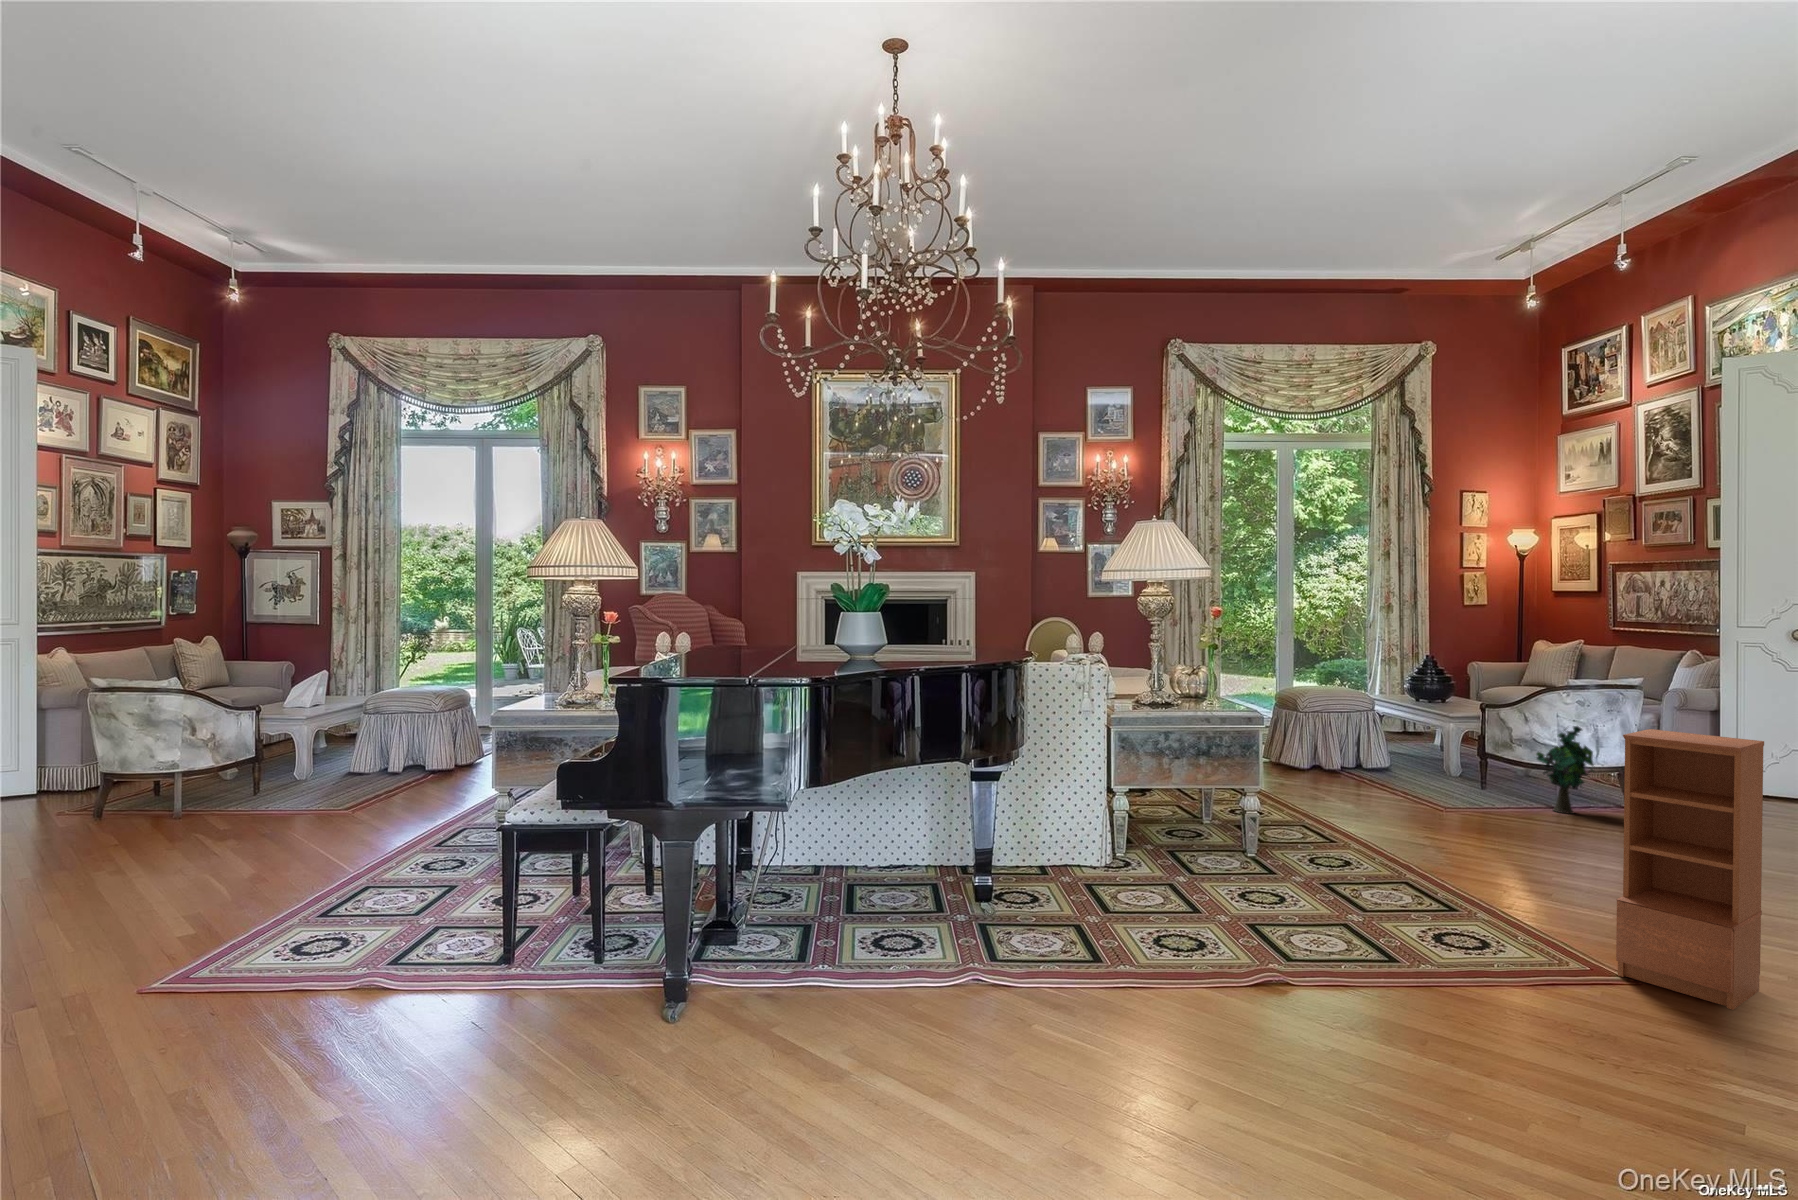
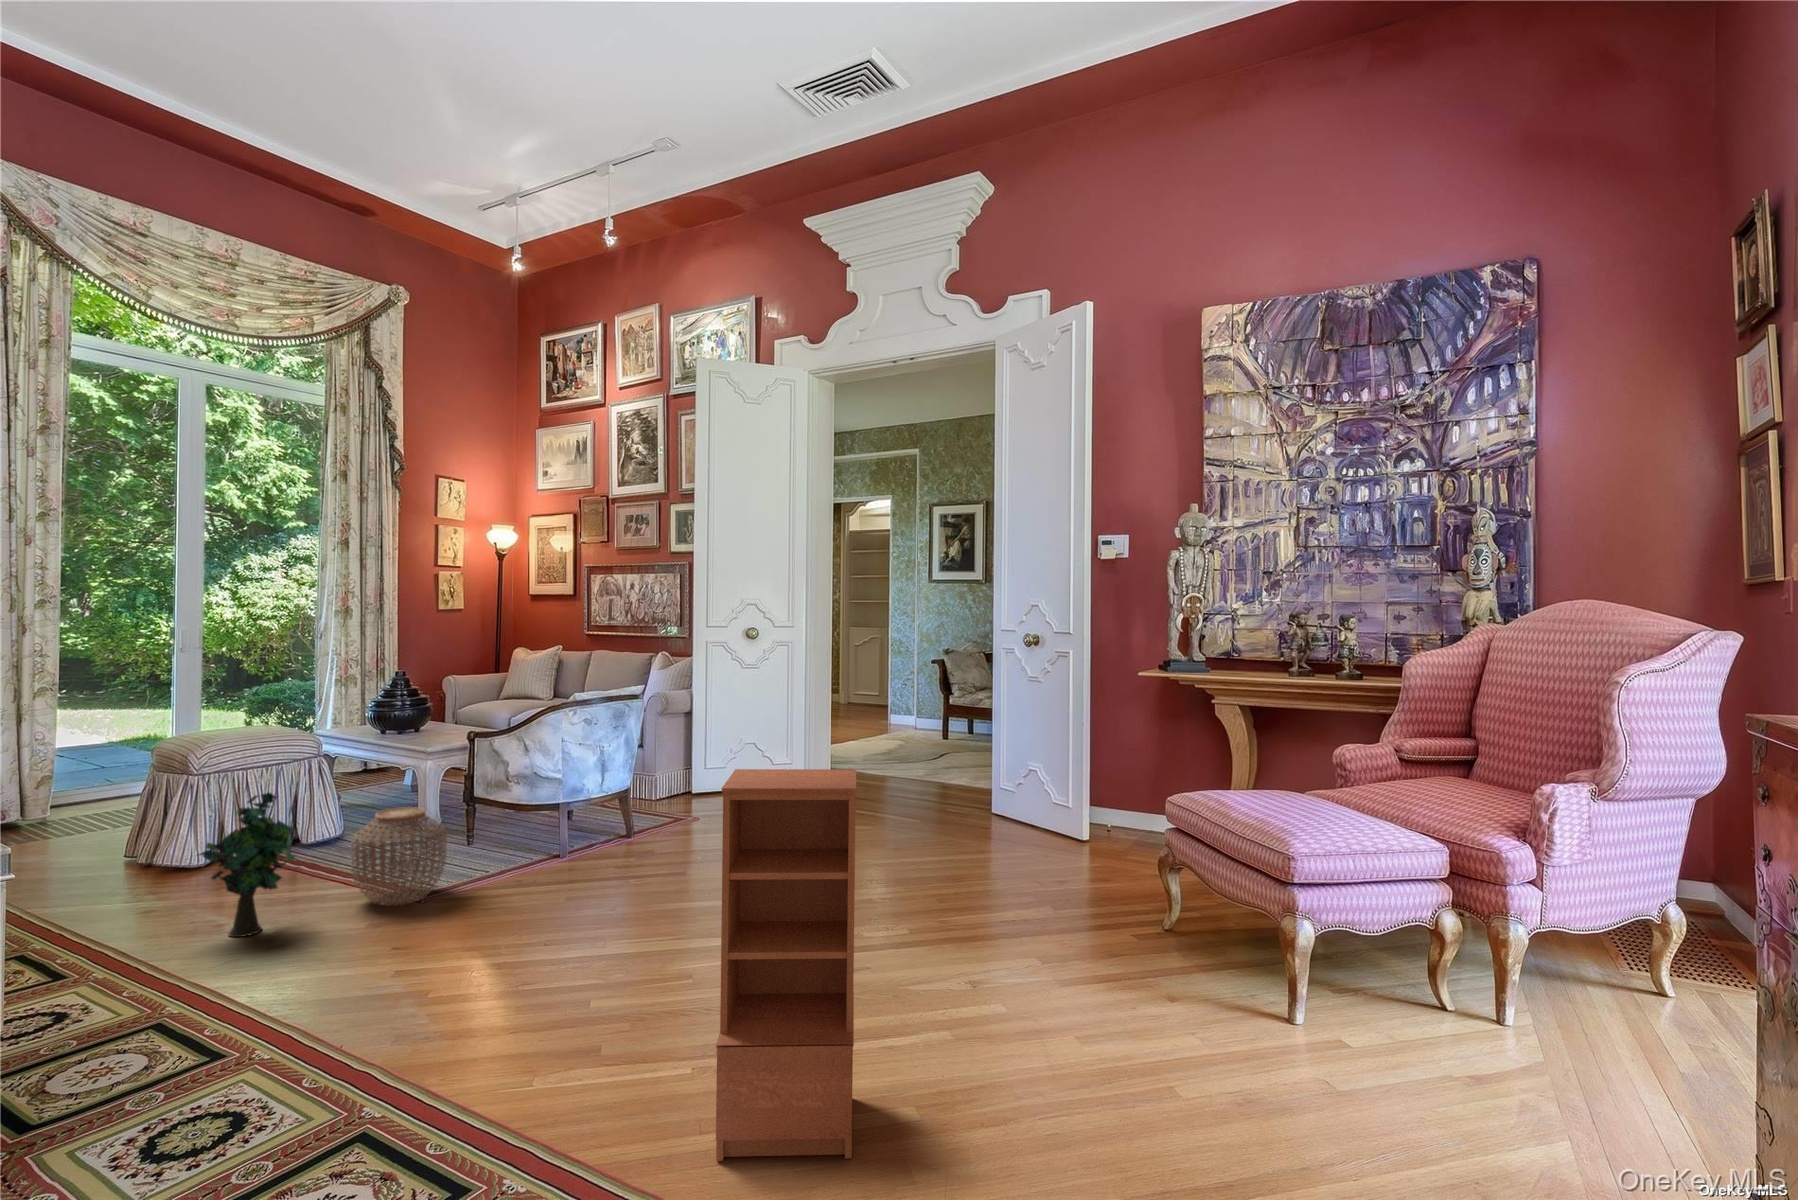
decorative plant: present [1536,726,1594,814] -> present [197,793,296,937]
woven basket: none [1390,747,1458,813] -> present [351,807,447,905]

